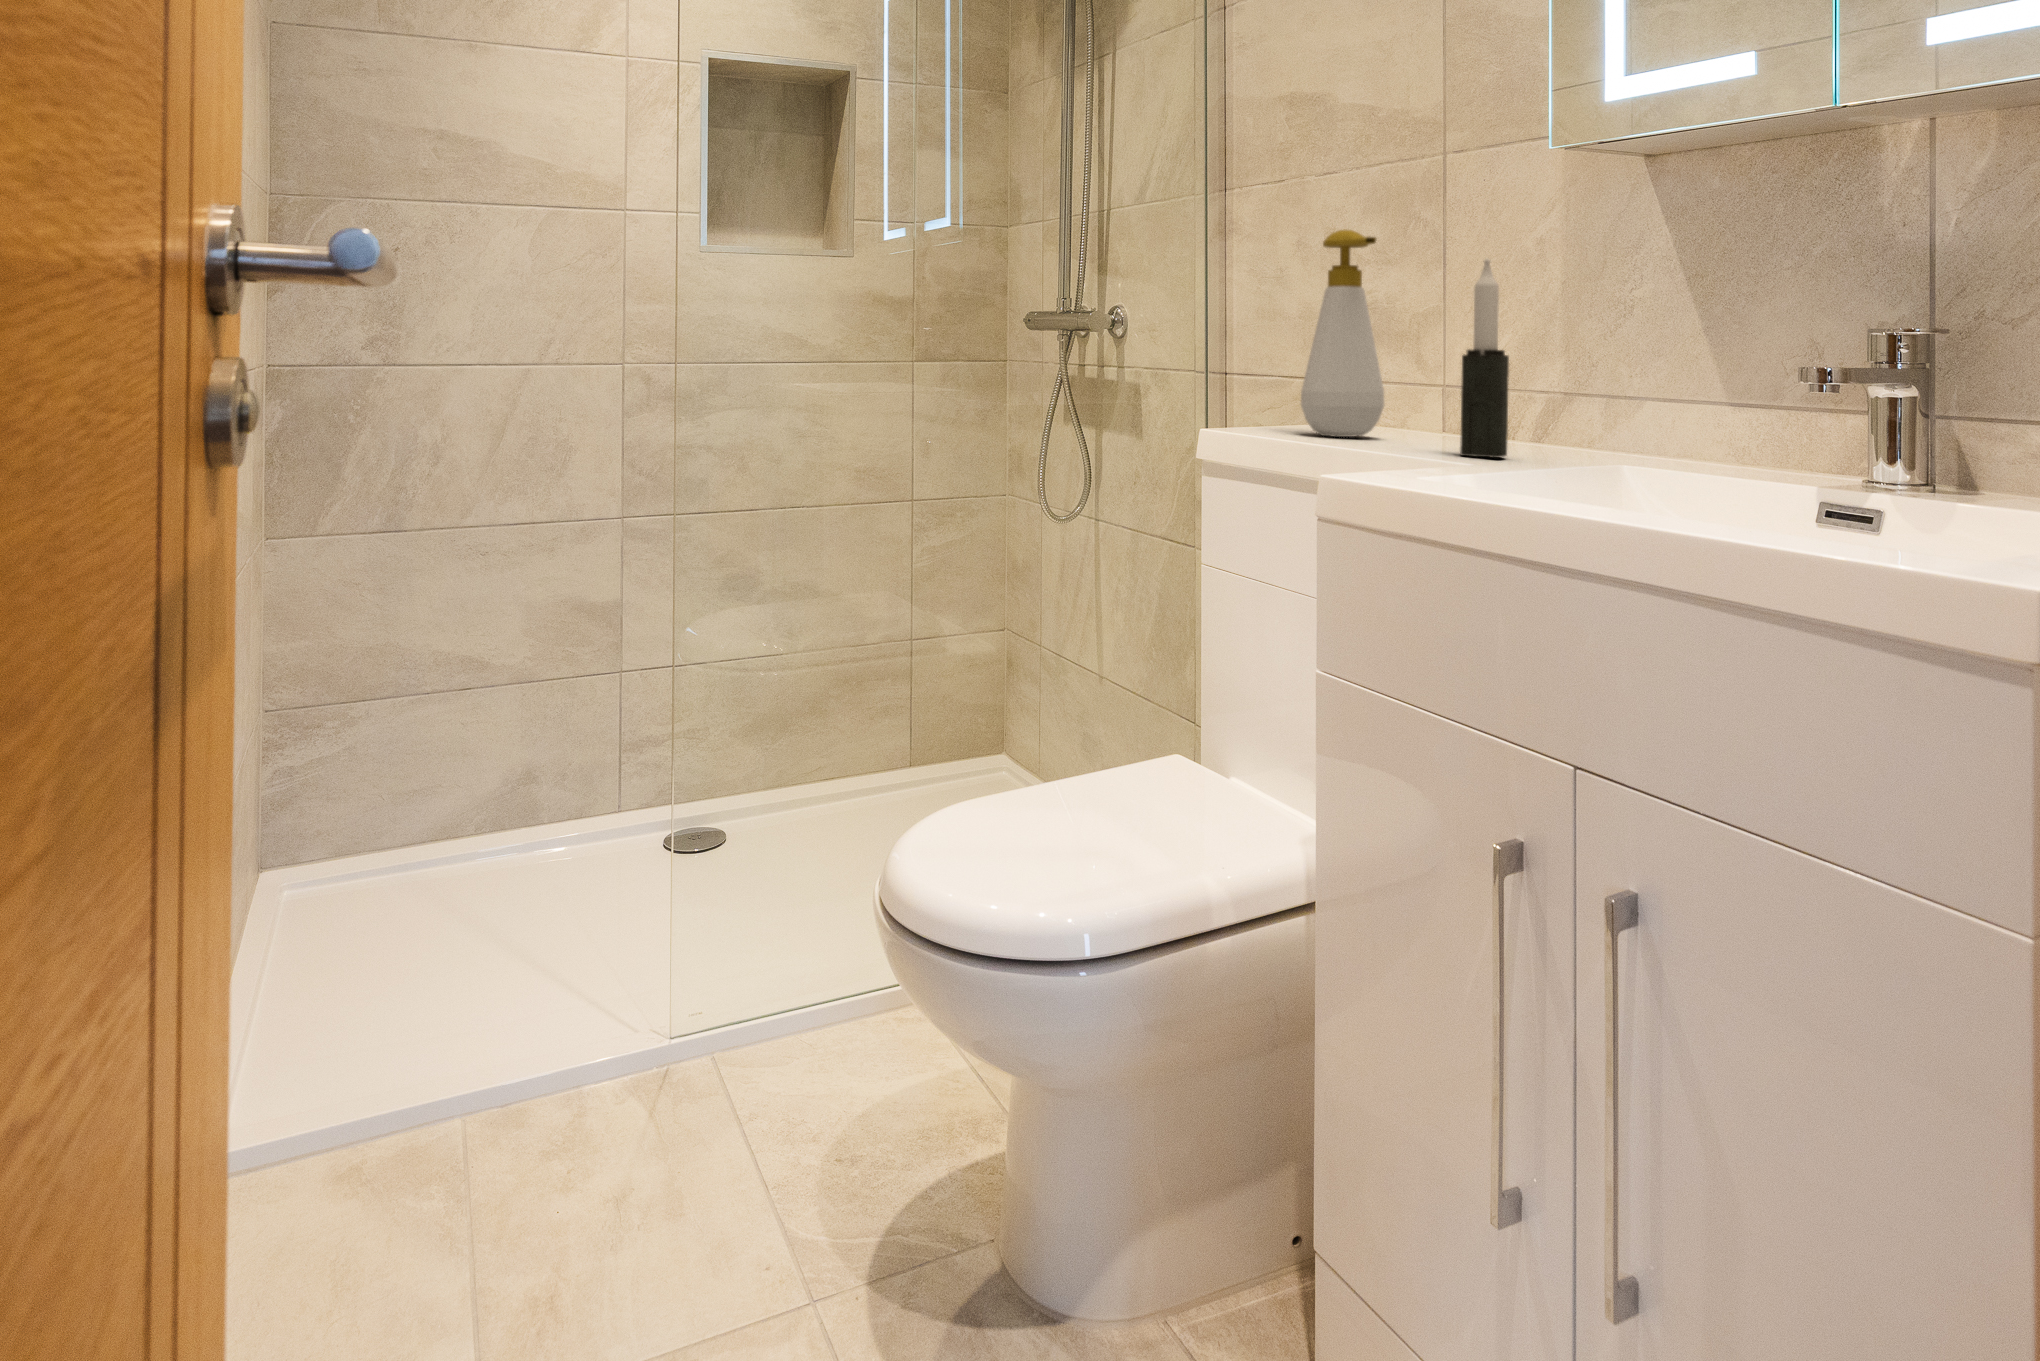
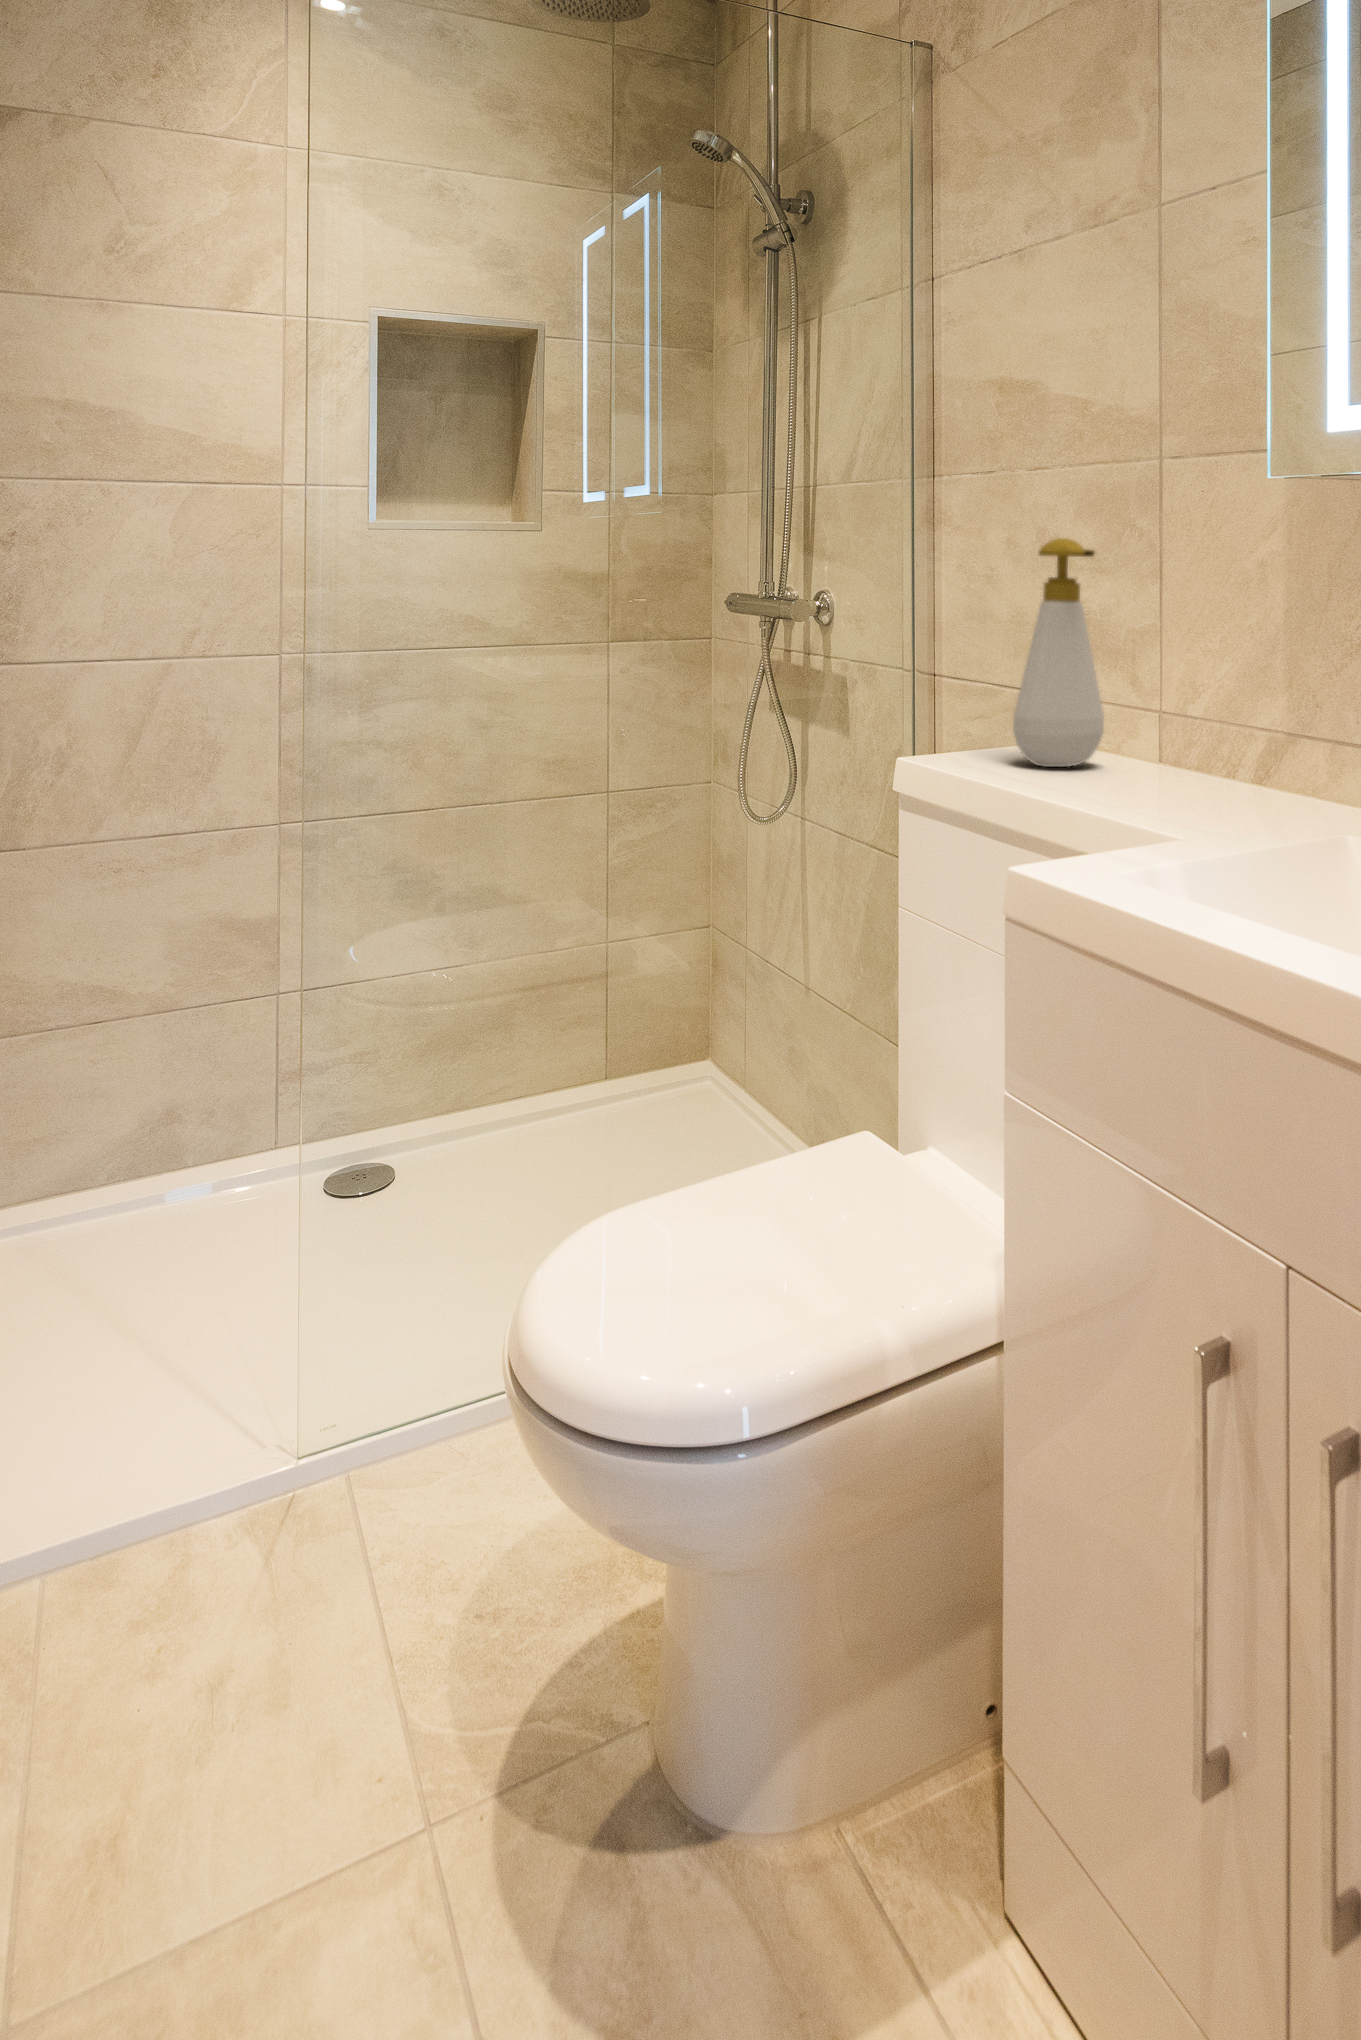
candle: present [1460,258,1509,458] -> none [1182,584,1235,806]

